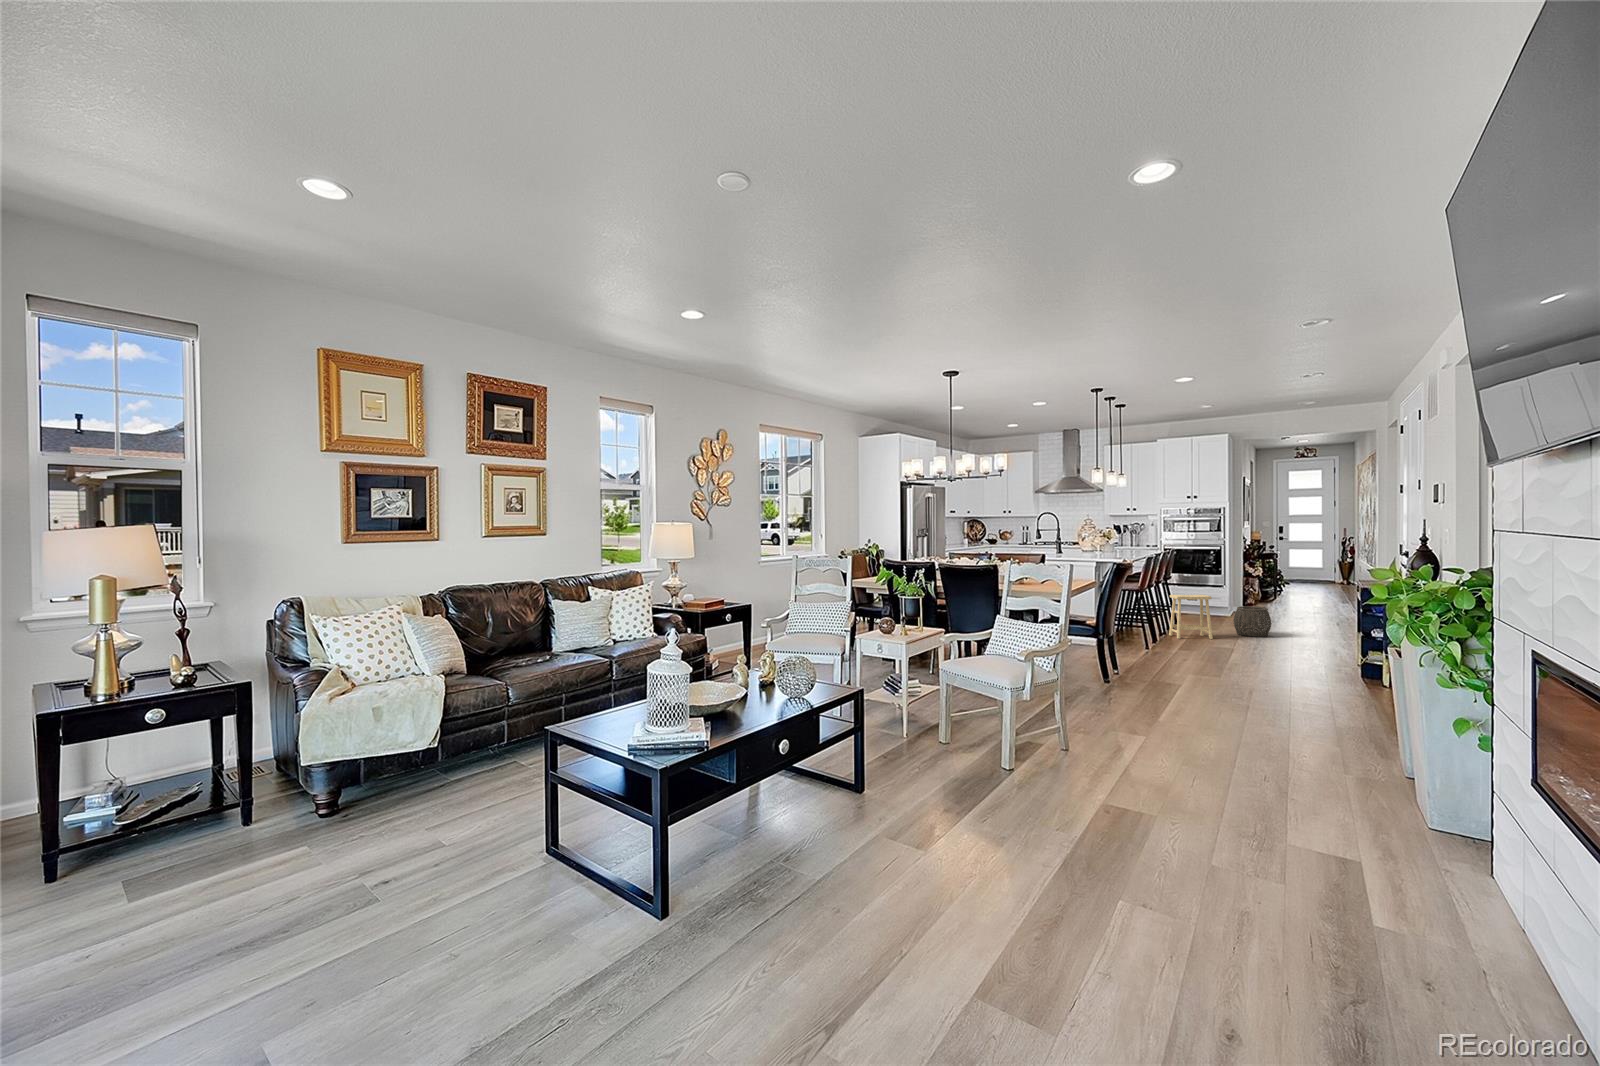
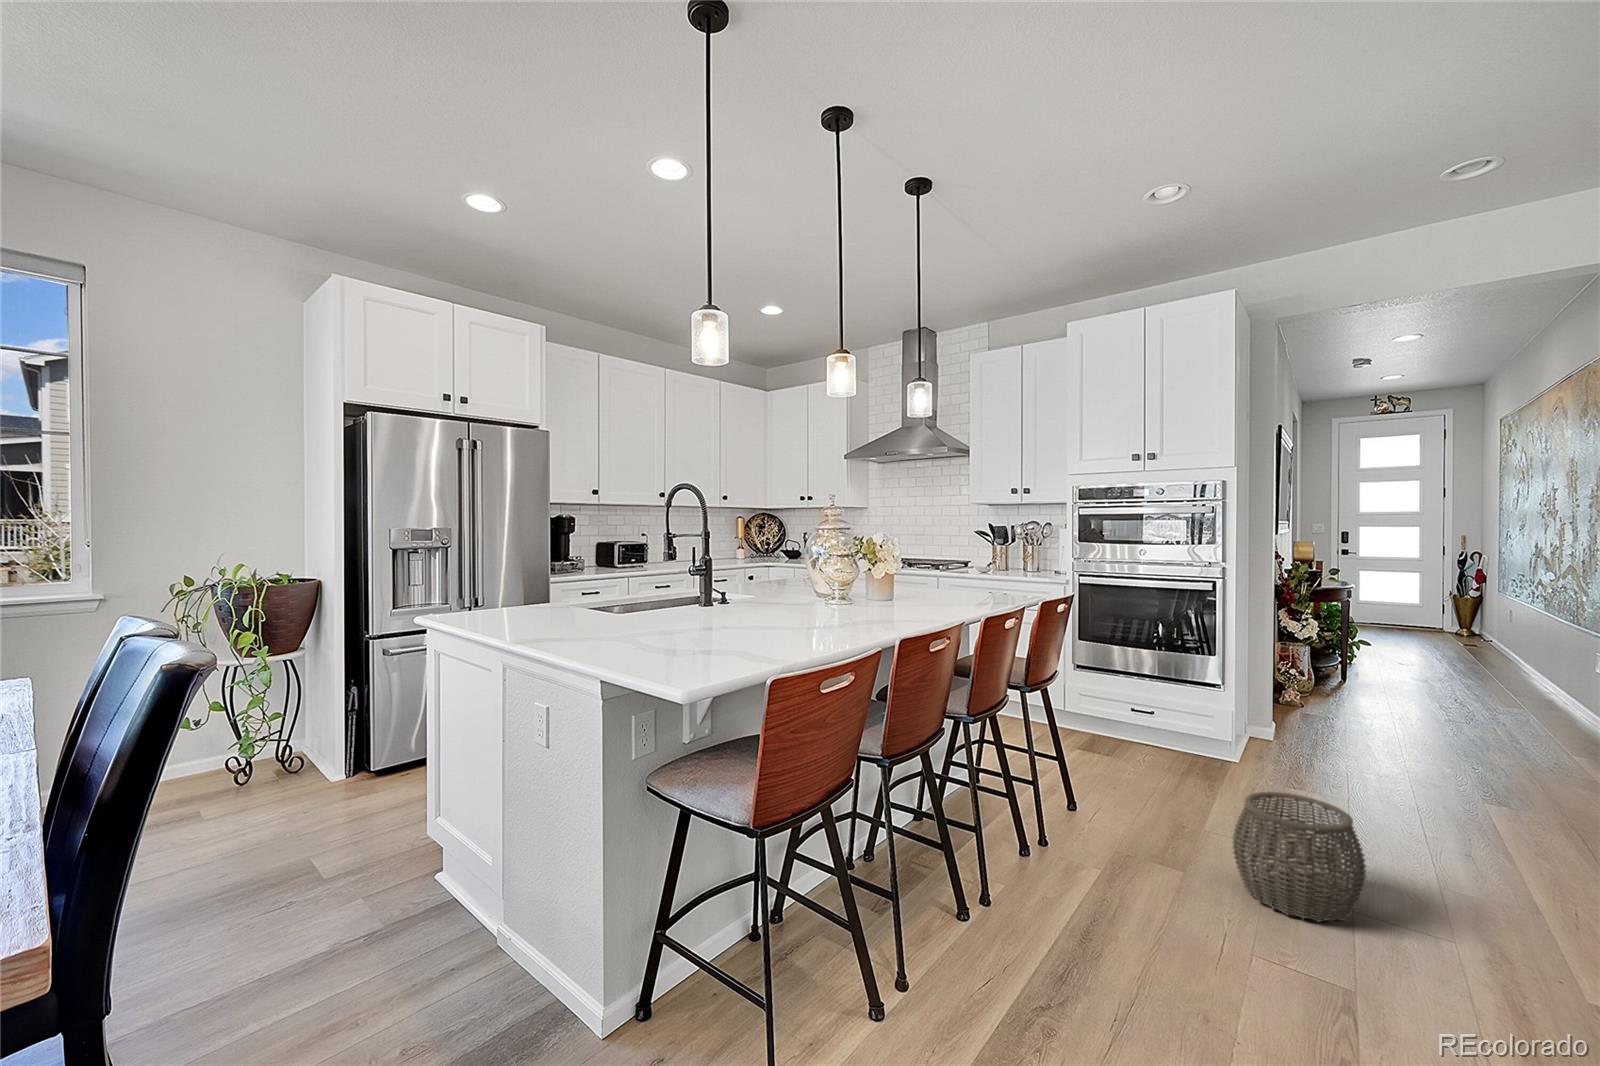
footstool: present [1169,595,1213,639] -> none [1018,755,1153,934]

